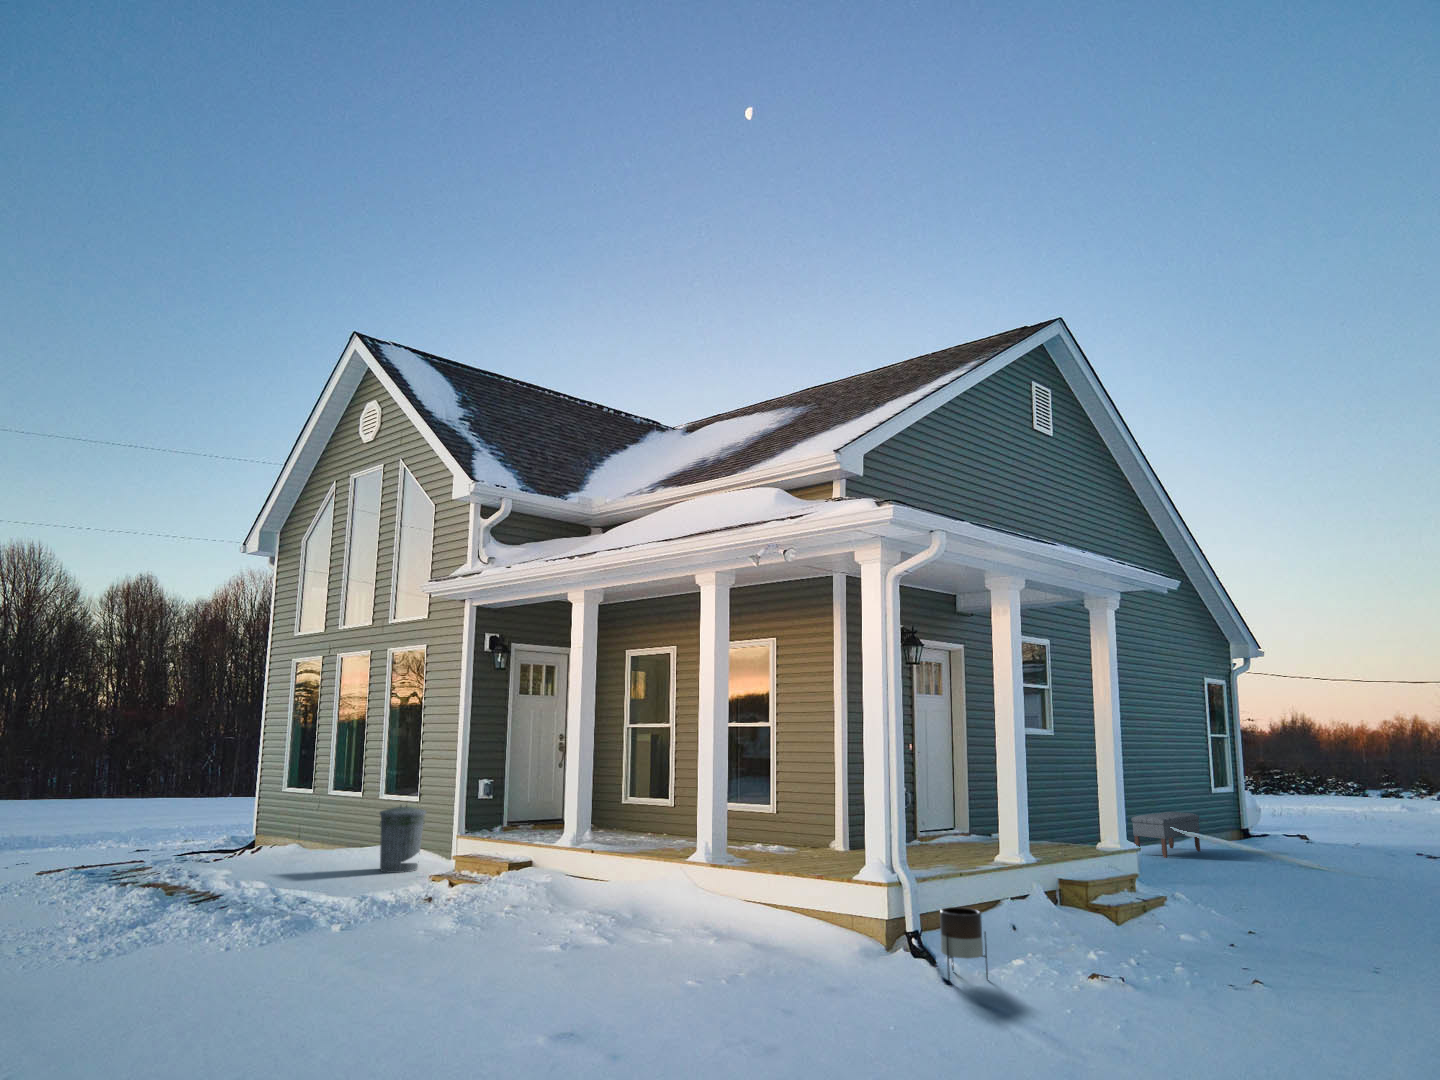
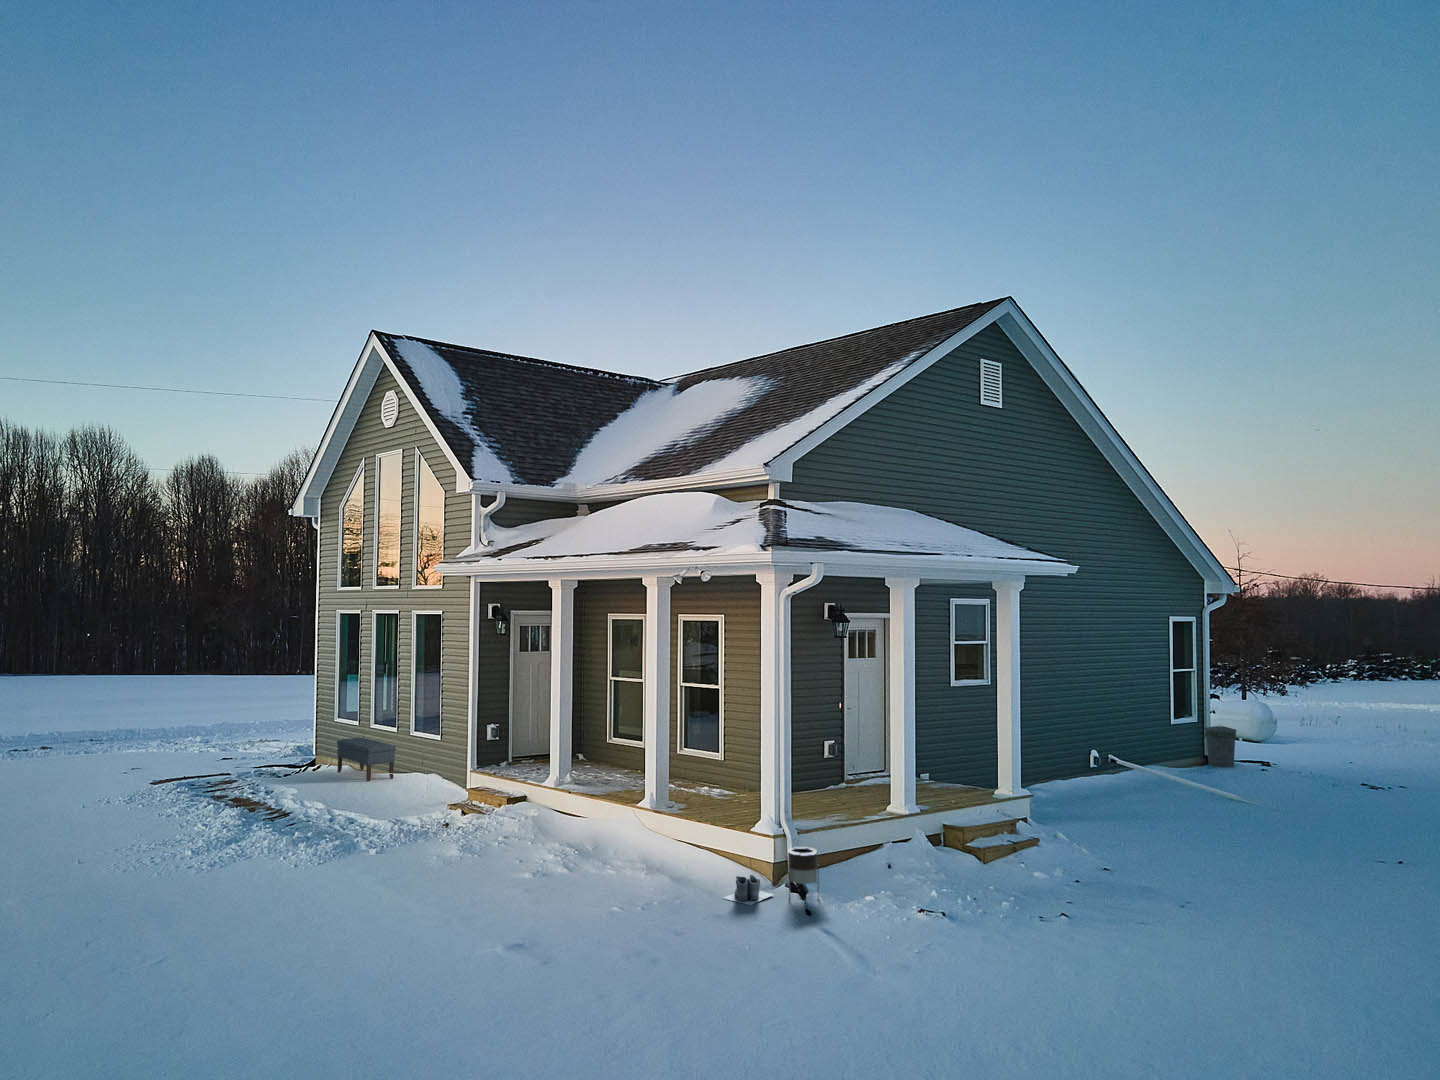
trash can: present [379,806,426,873] -> present [1205,726,1237,767]
bench: present [1131,812,1201,858] -> present [337,738,396,782]
boots: none [856,947,925,991] -> present [723,875,773,905]

